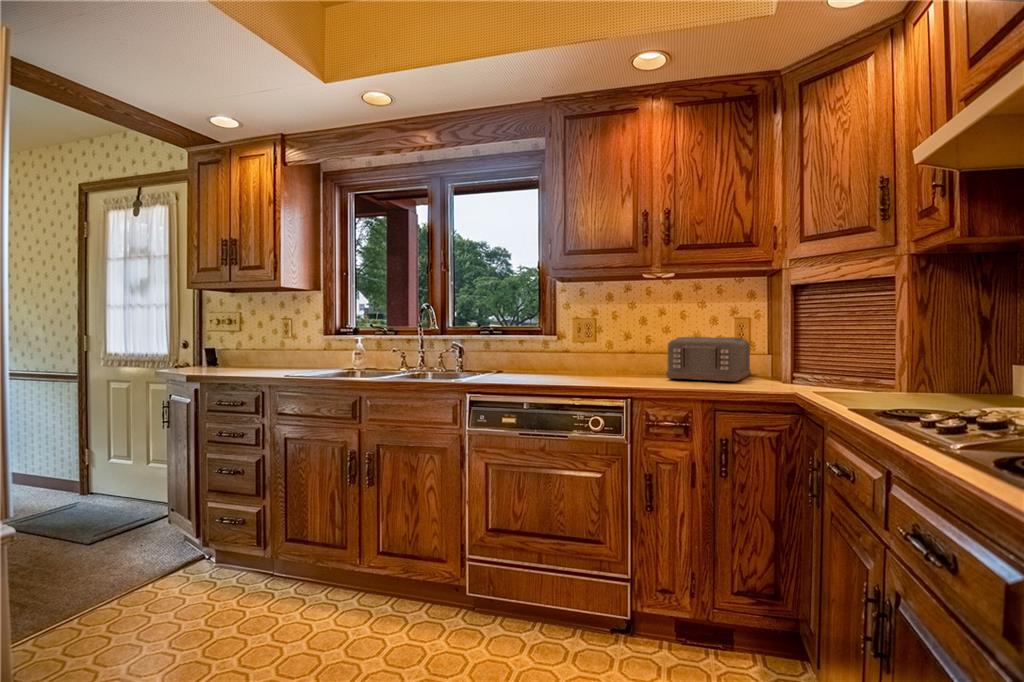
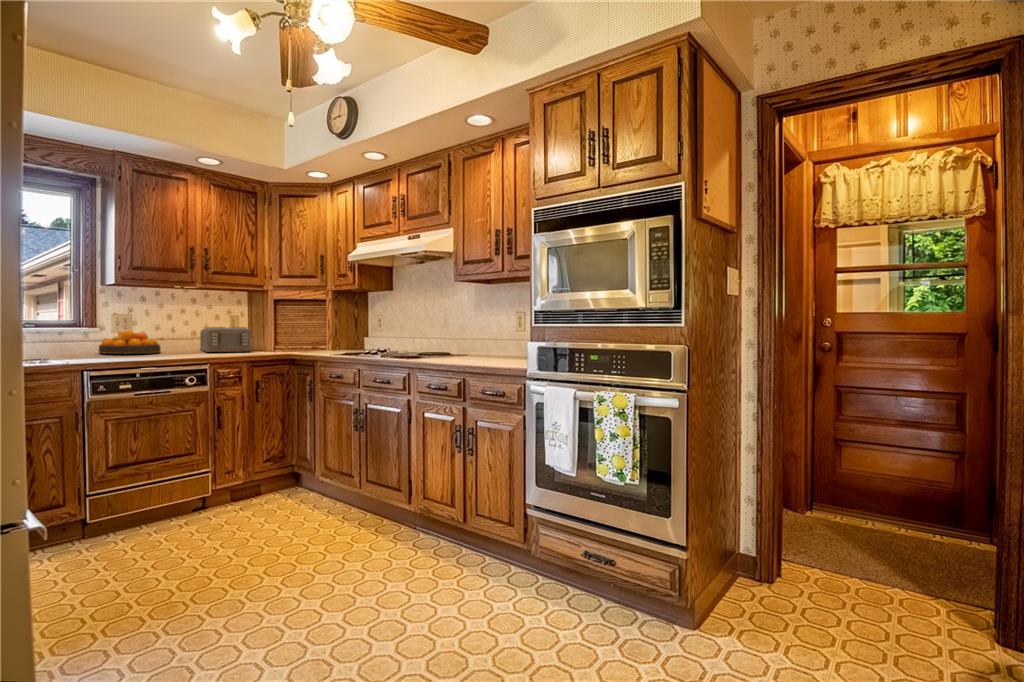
fruit bowl: none [554,341,623,375] -> present [99,330,160,354]

